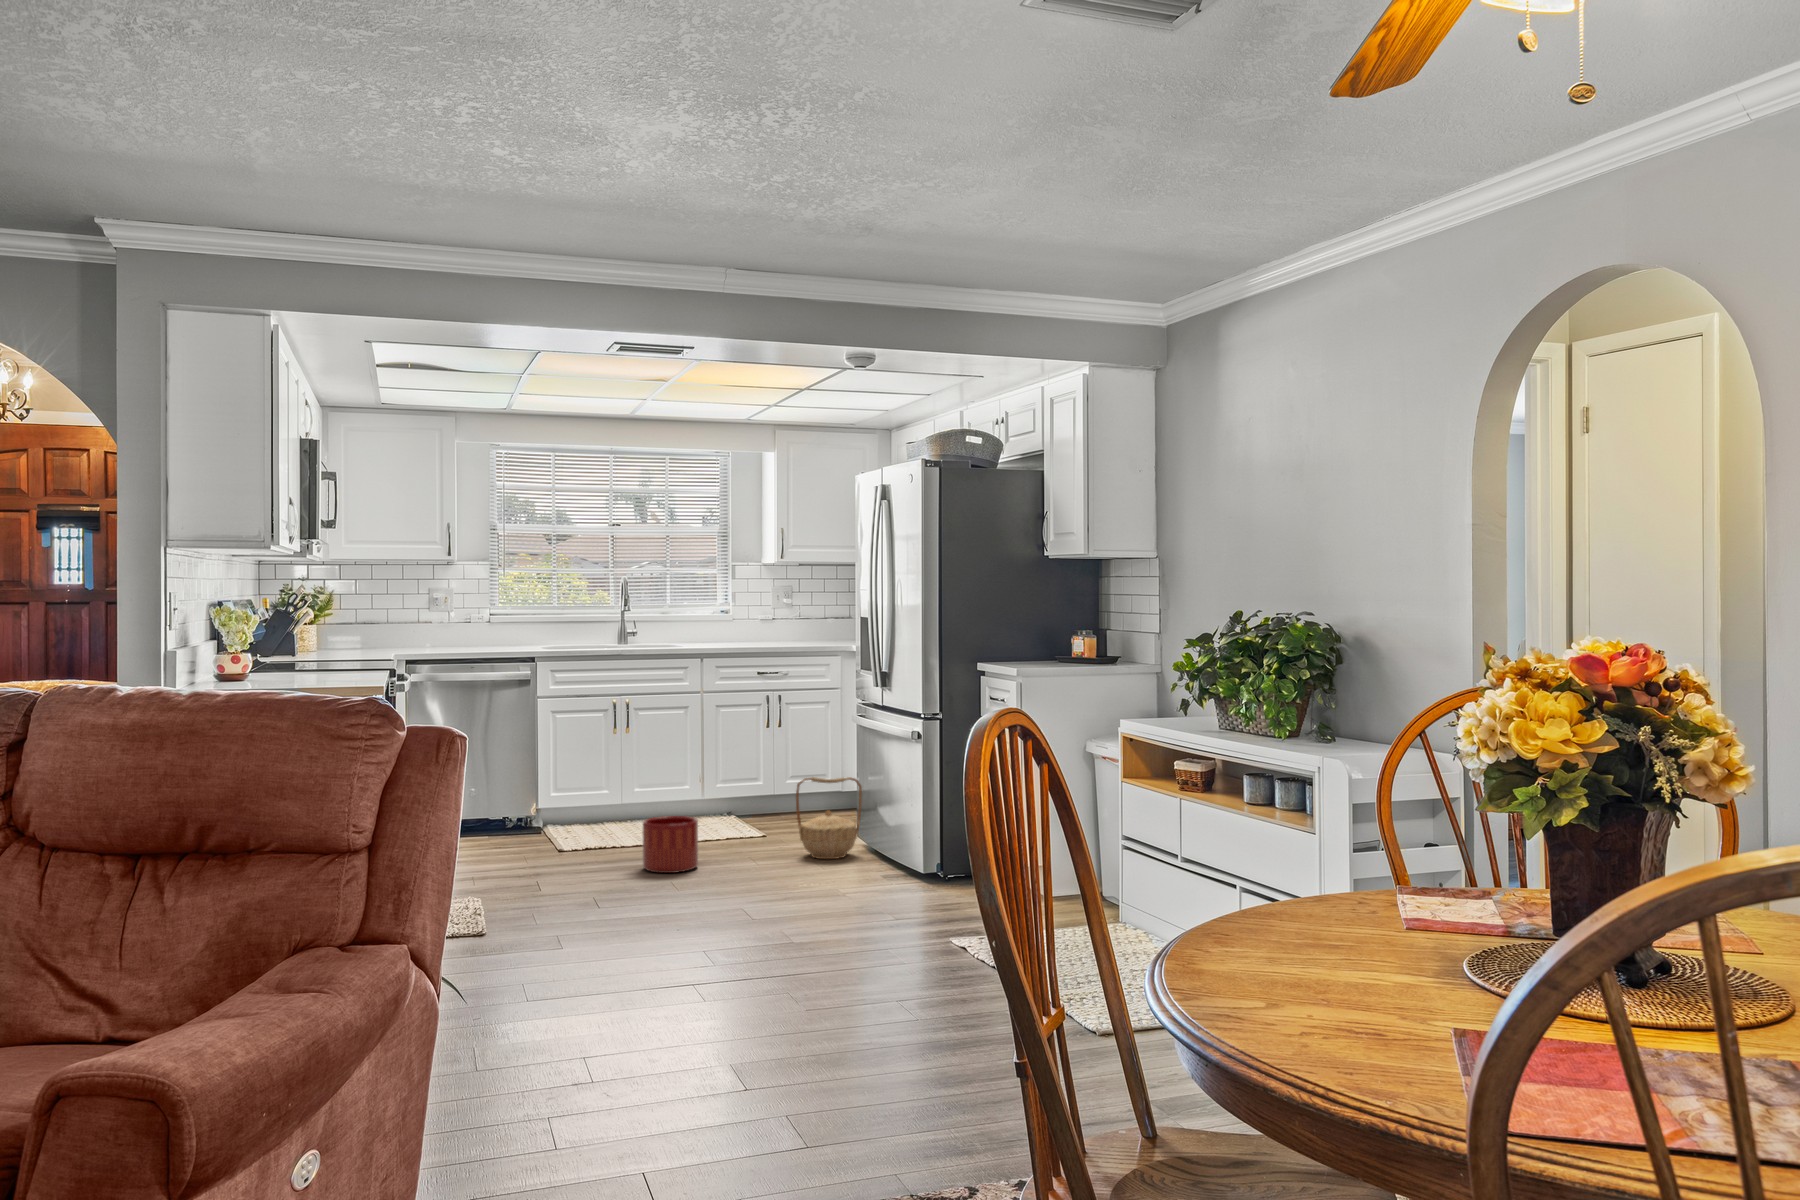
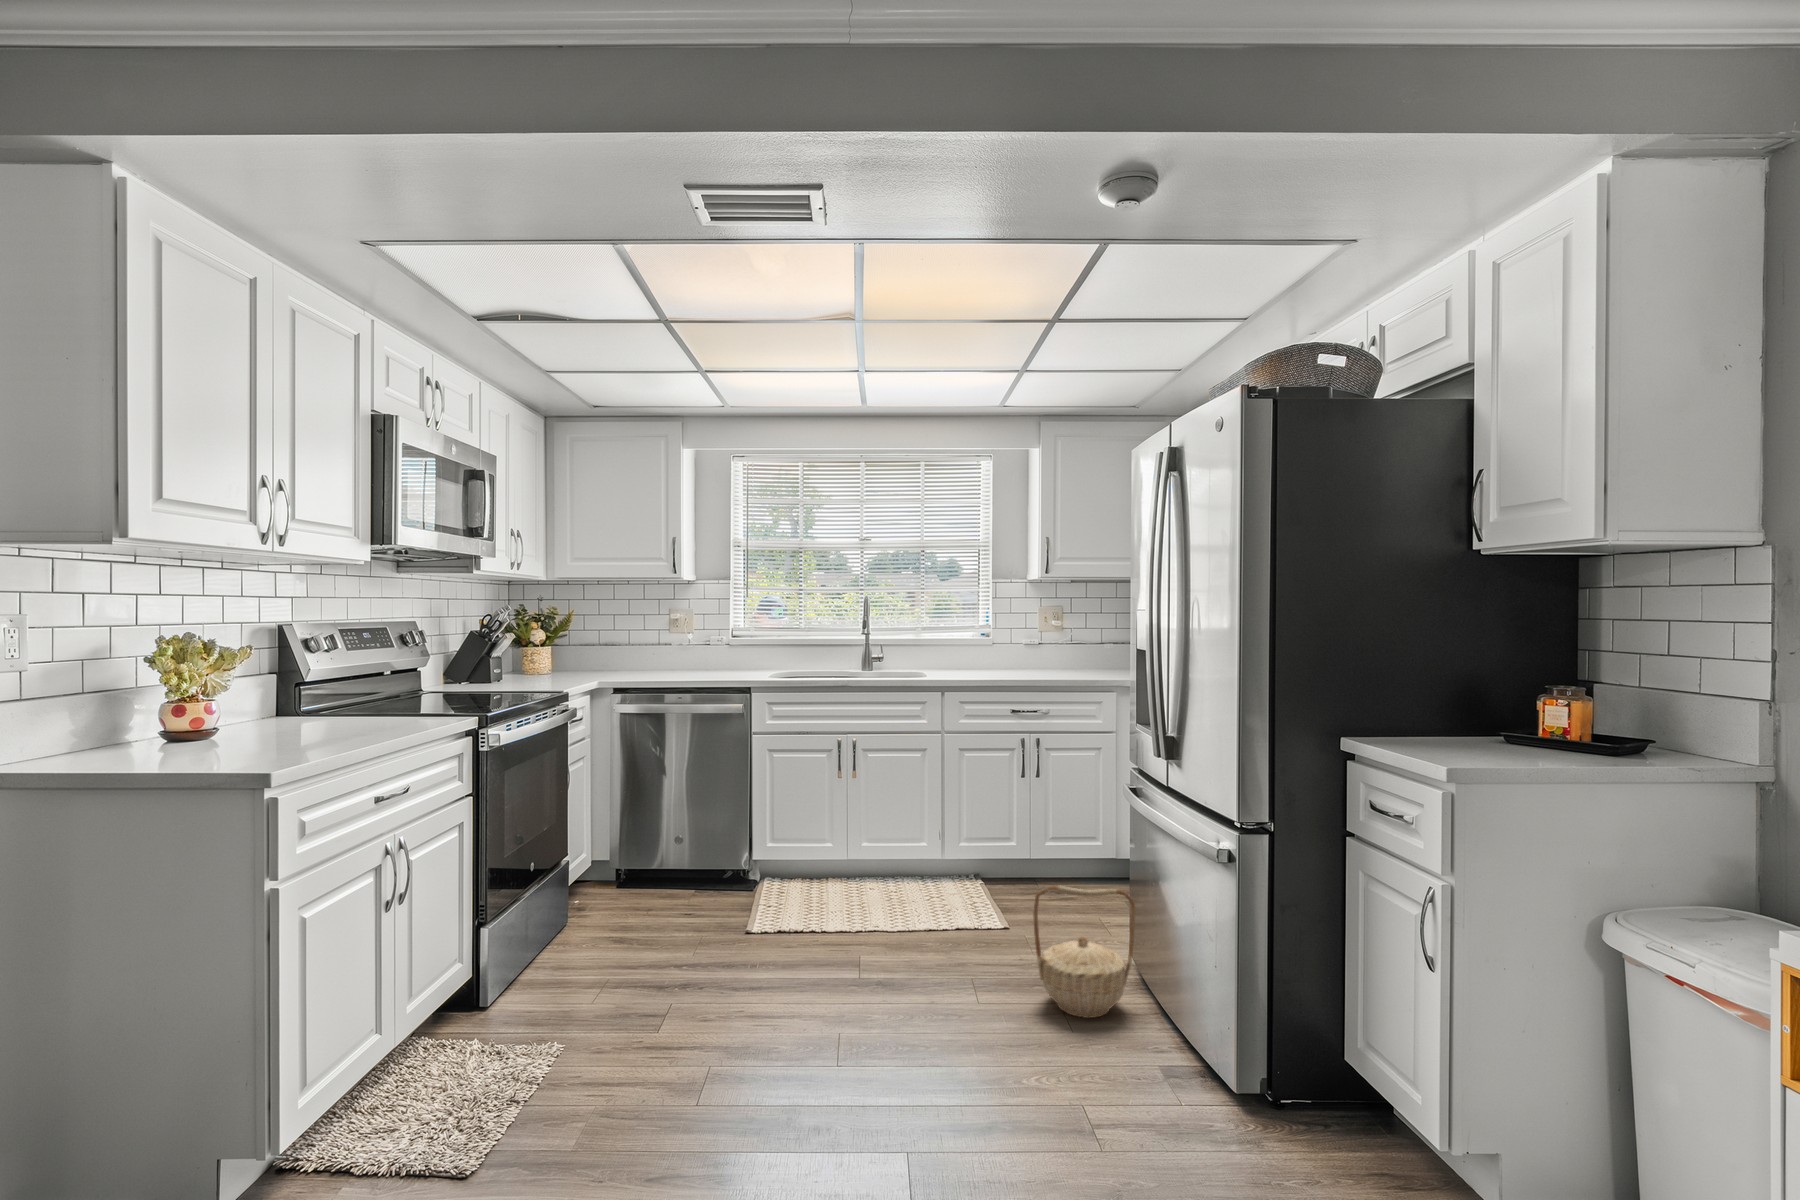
planter: present [643,816,698,873] -> none [805,926,885,1026]

